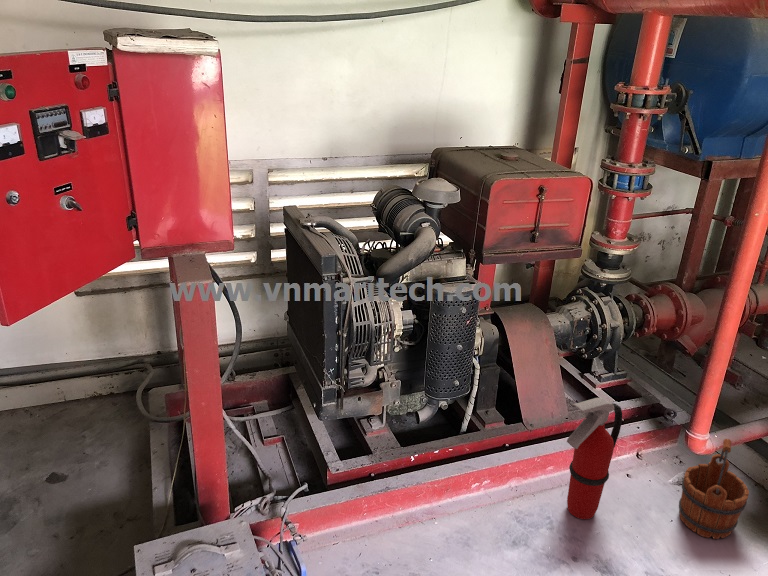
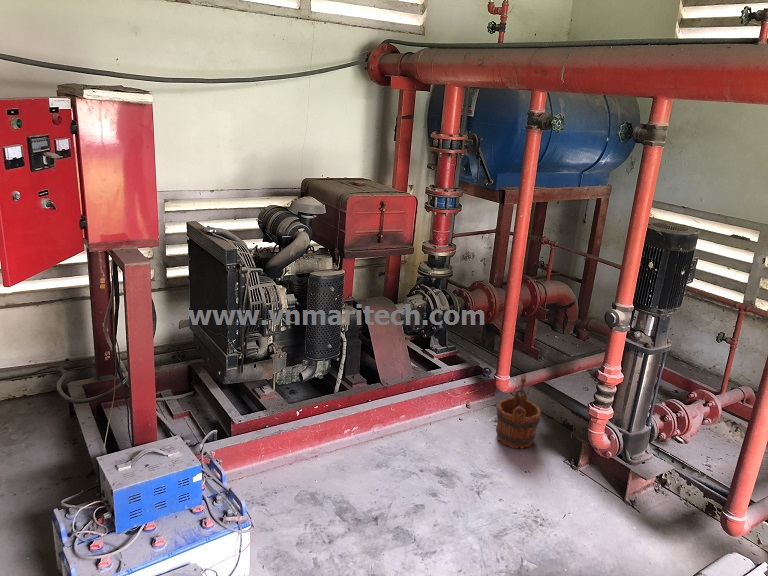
fire extinguisher: present [567,398,622,519] -> none [414,350,452,446]

